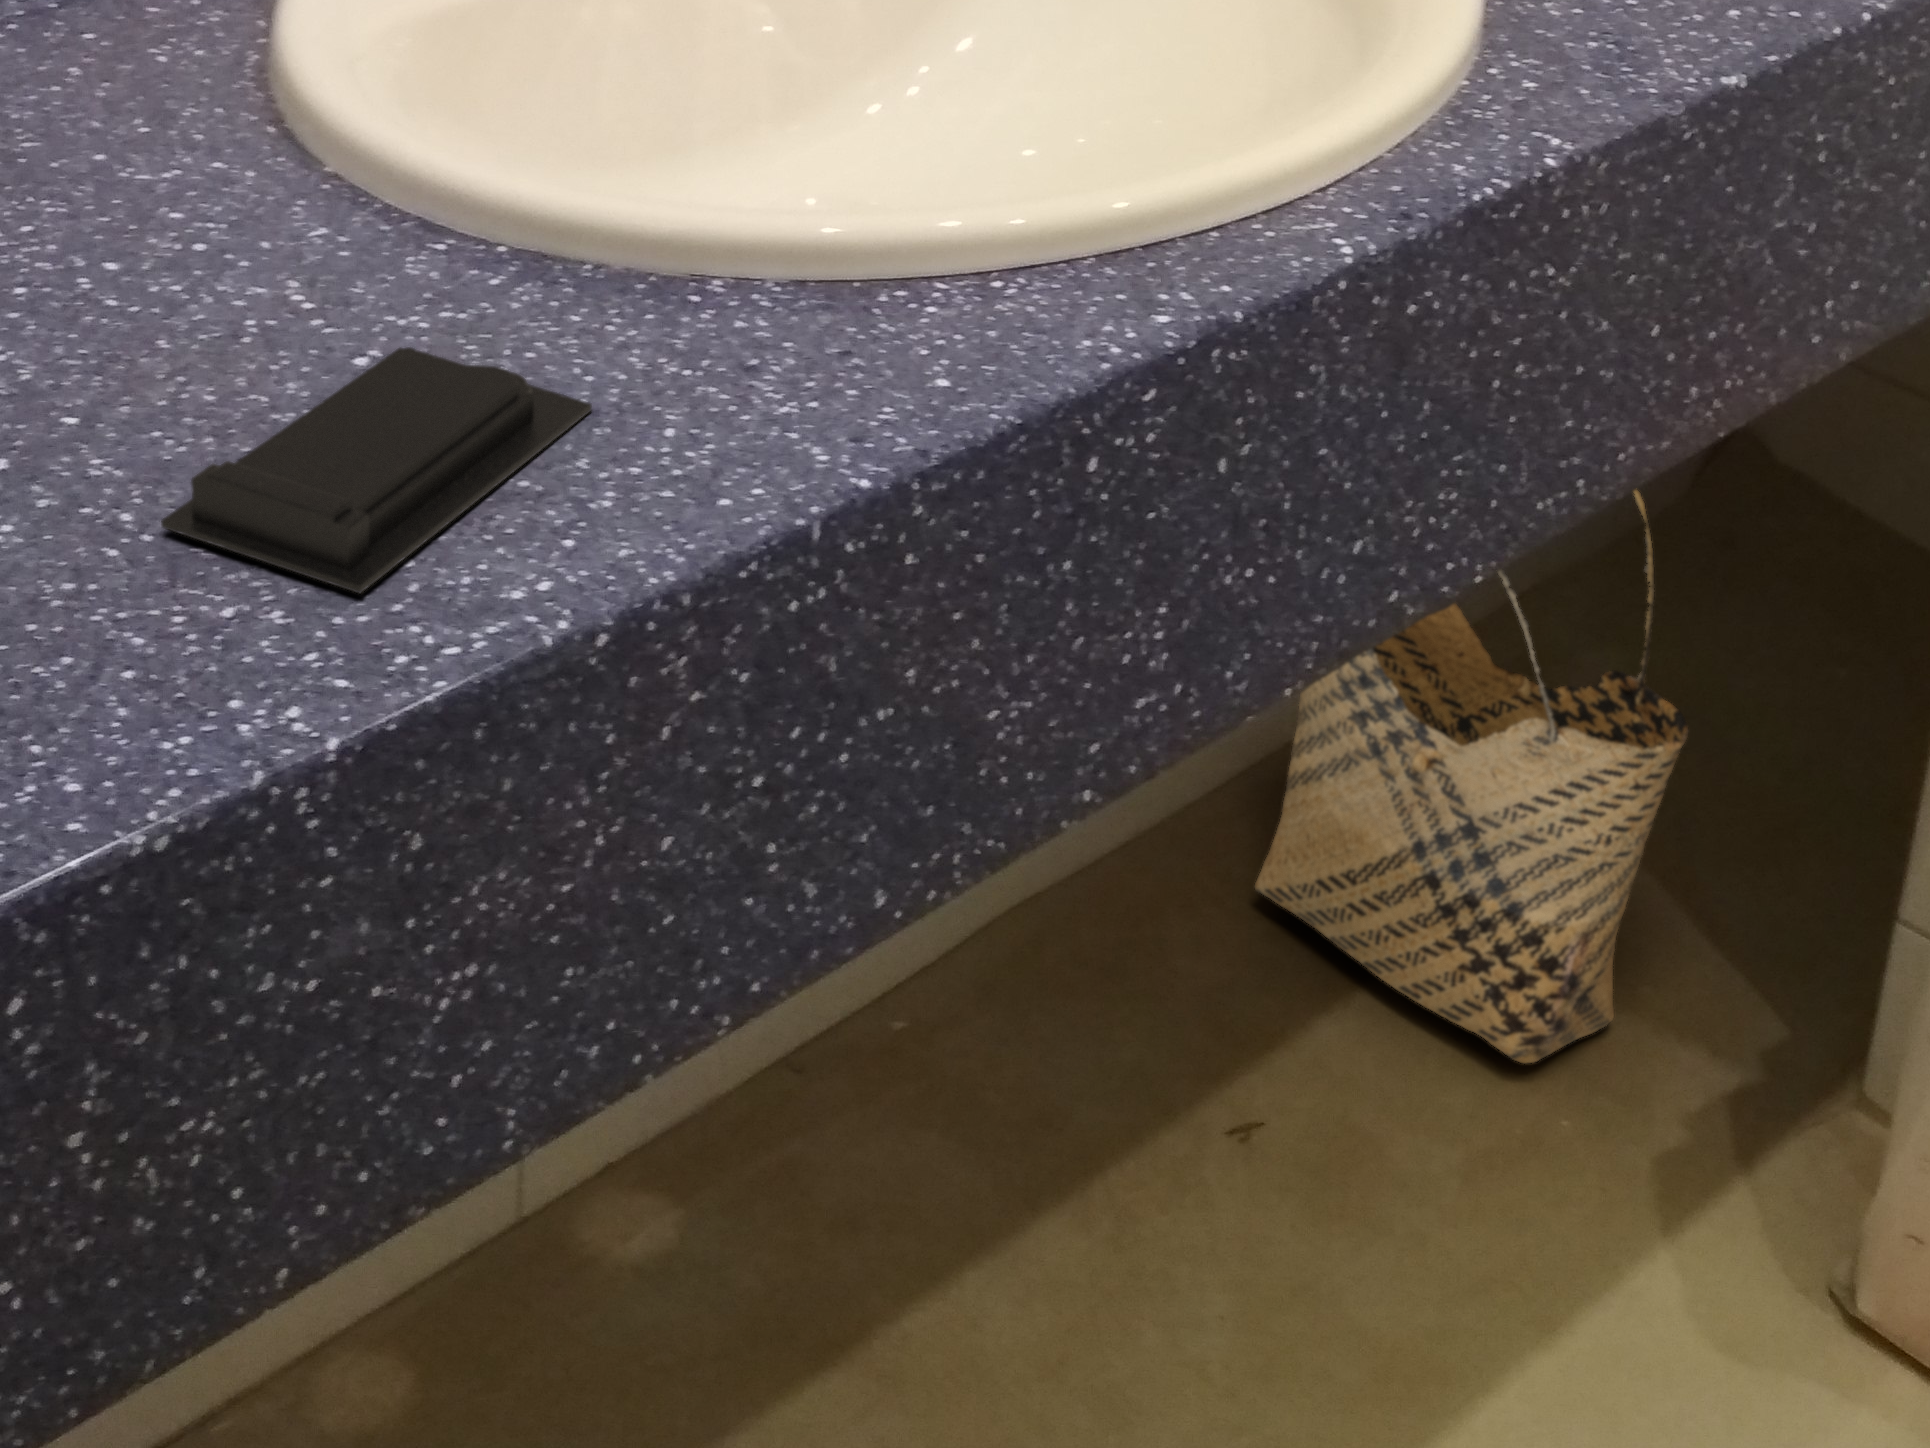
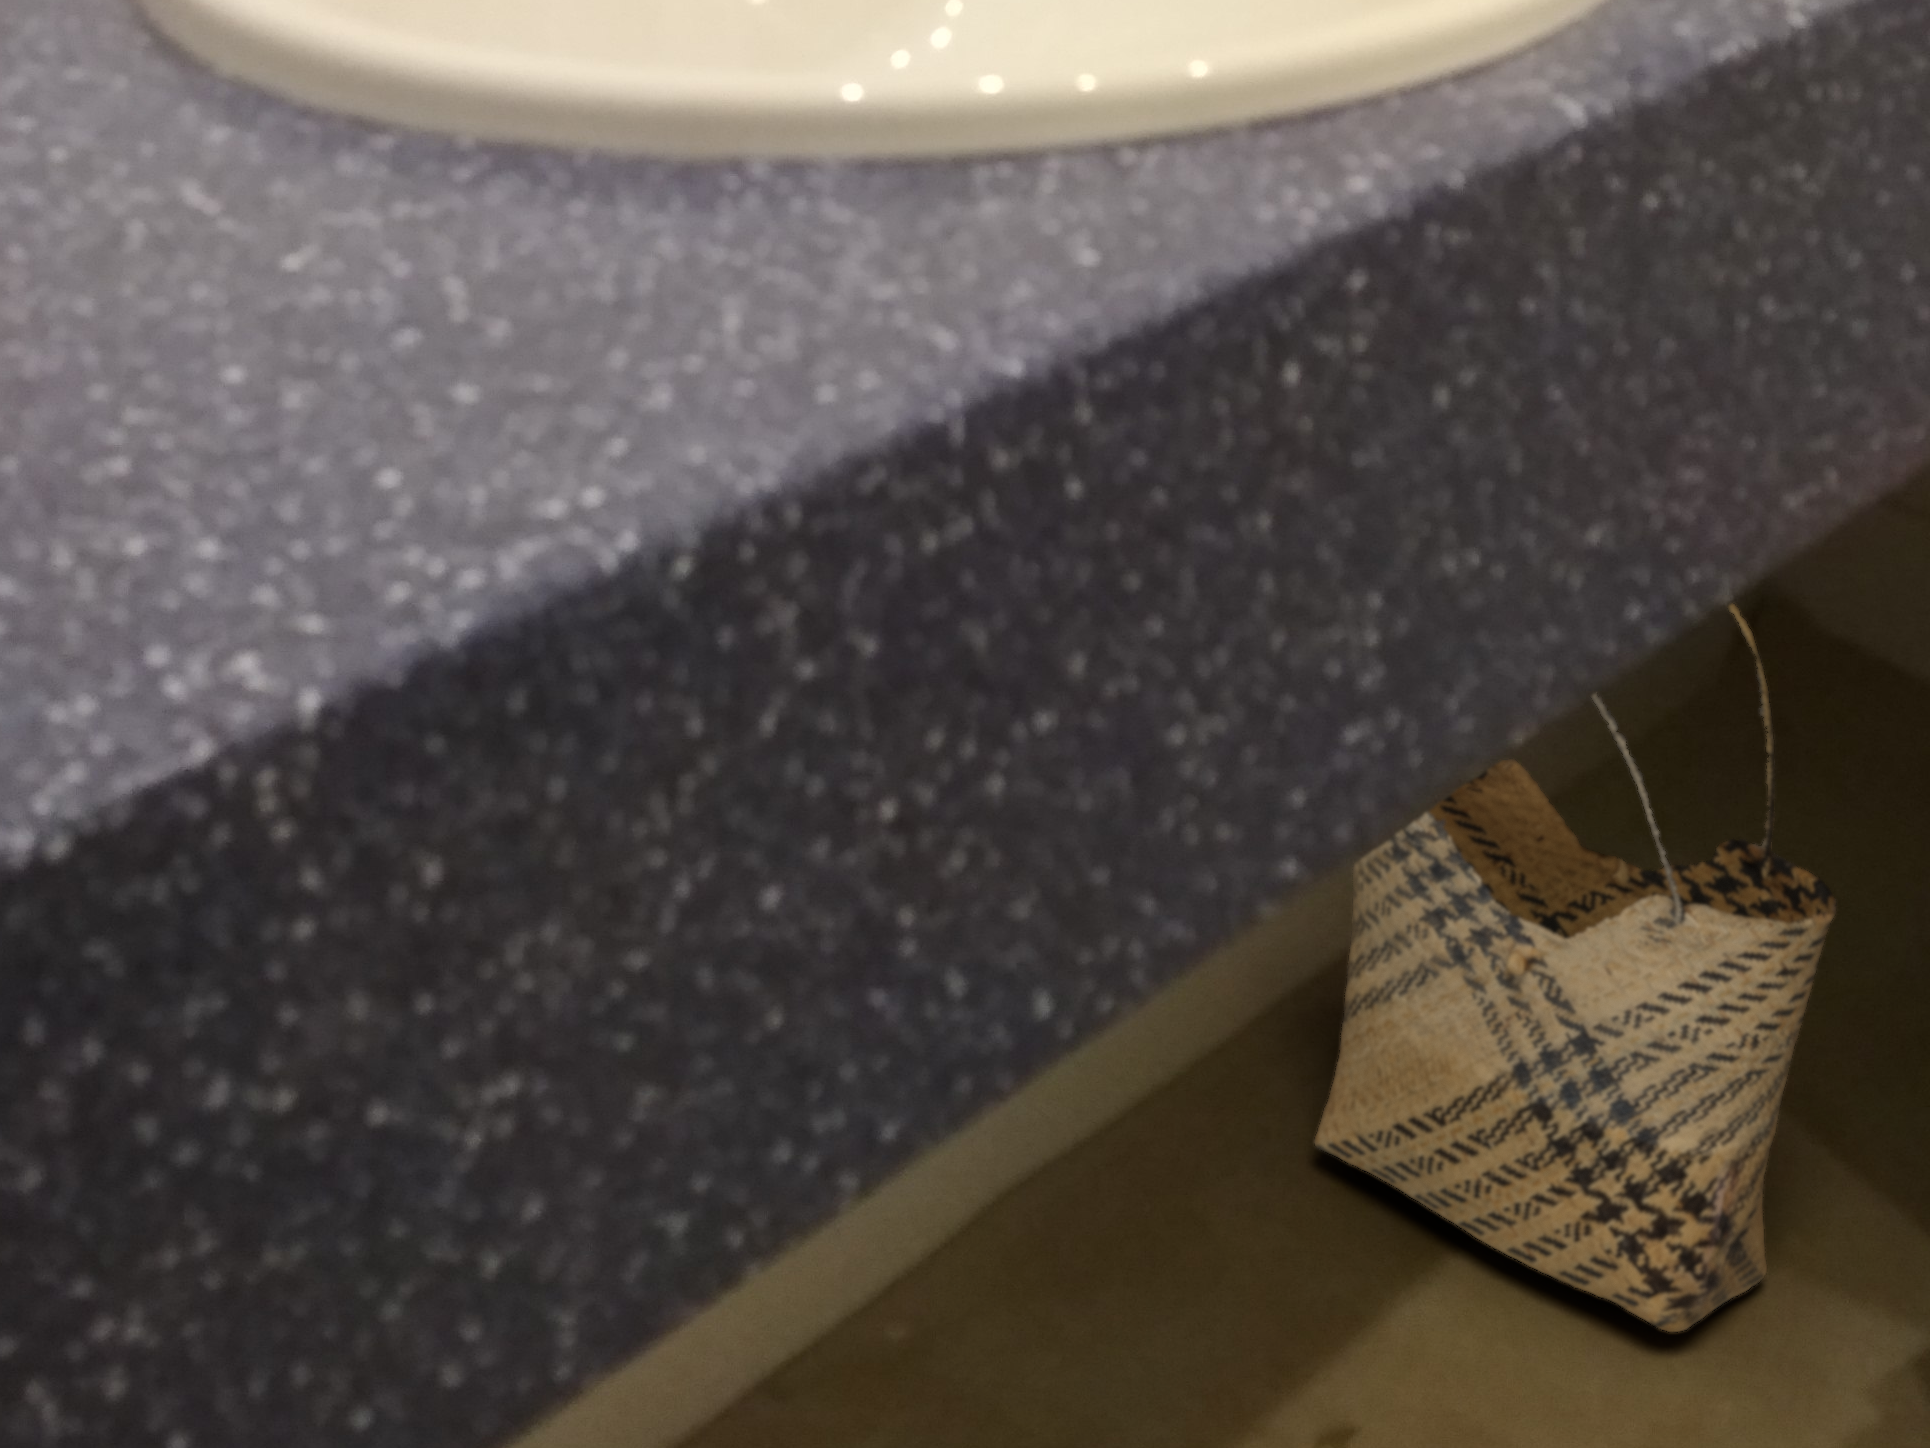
soap bar: present [161,347,592,593] -> none [32,233,624,521]

